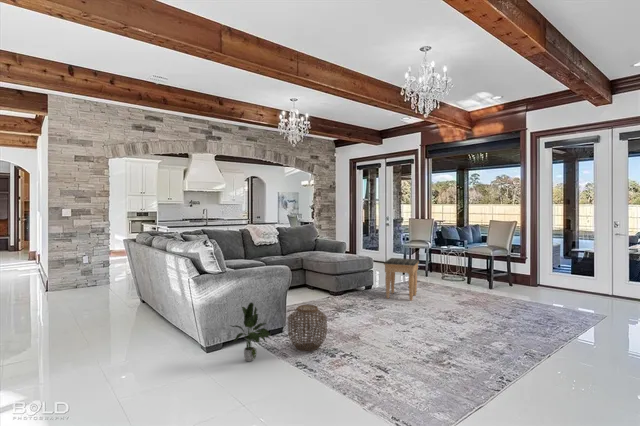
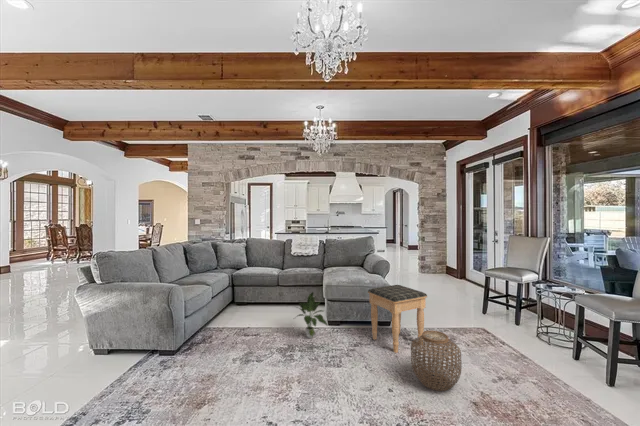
potted plant: present [232,302,270,361] -> present [298,292,327,338]
woven basket: present [288,305,327,351] -> present [411,331,461,391]

